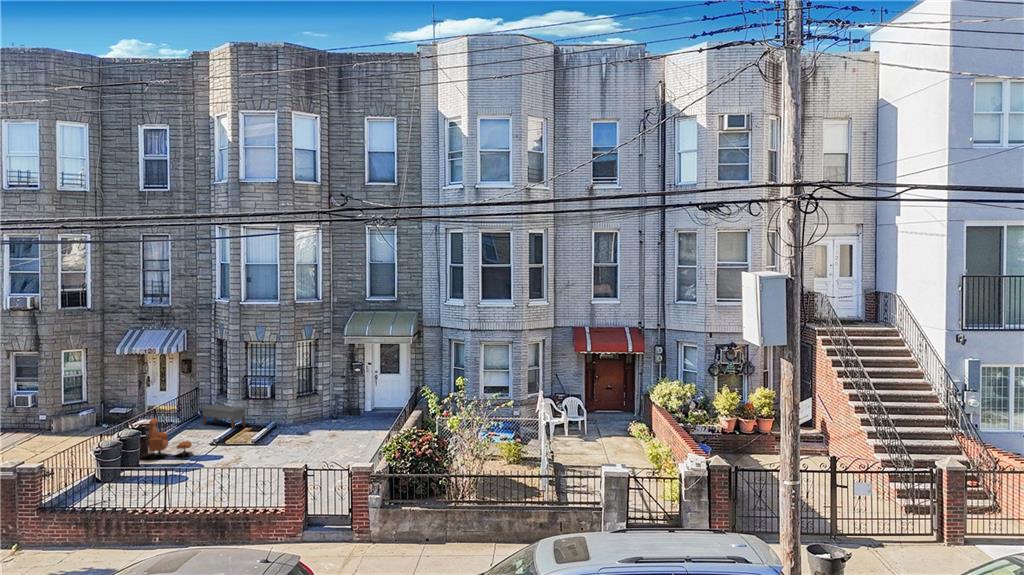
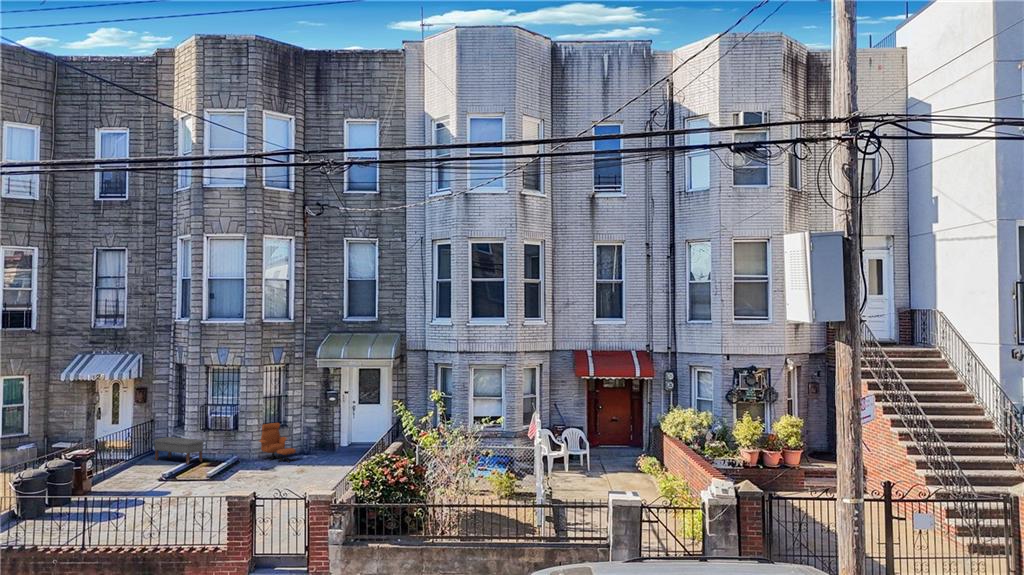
lounge chair: present [149,418,194,459] -> present [259,423,296,462]

